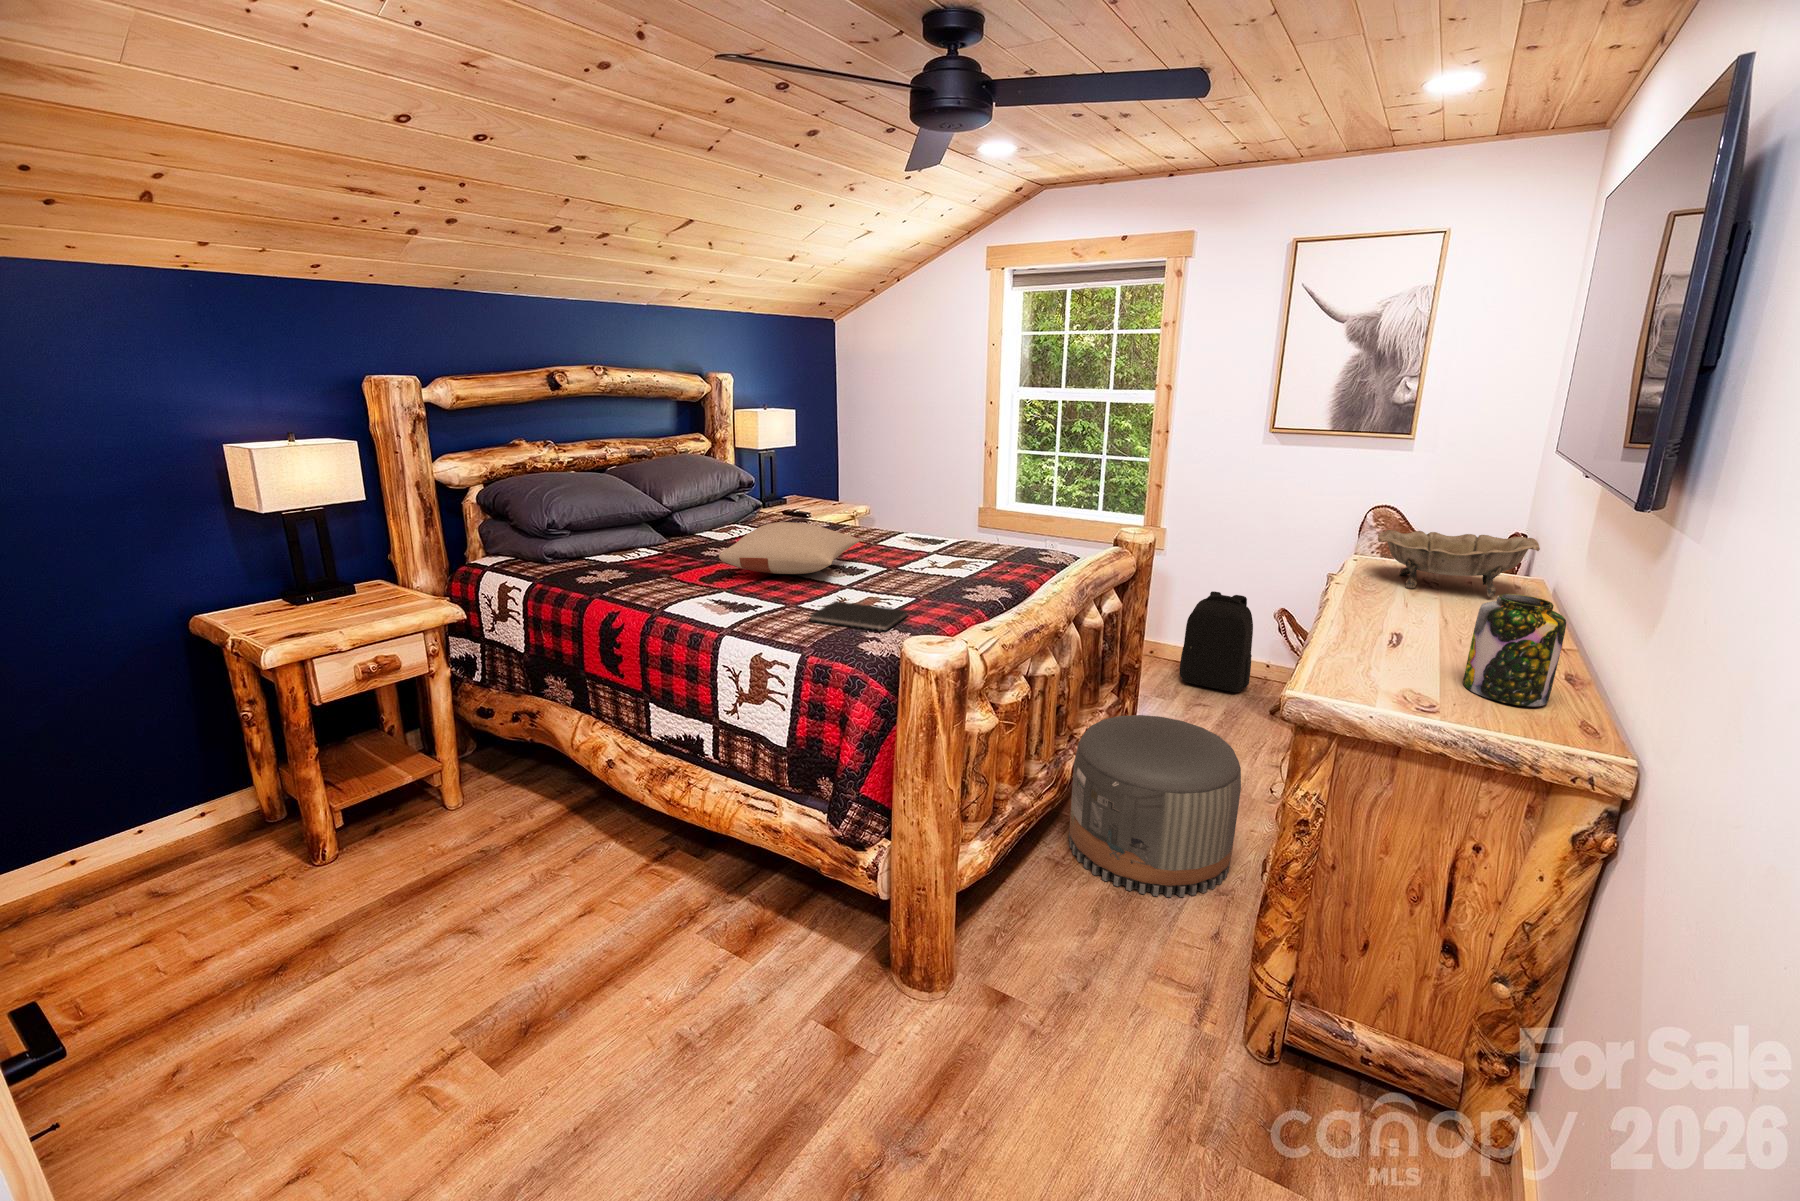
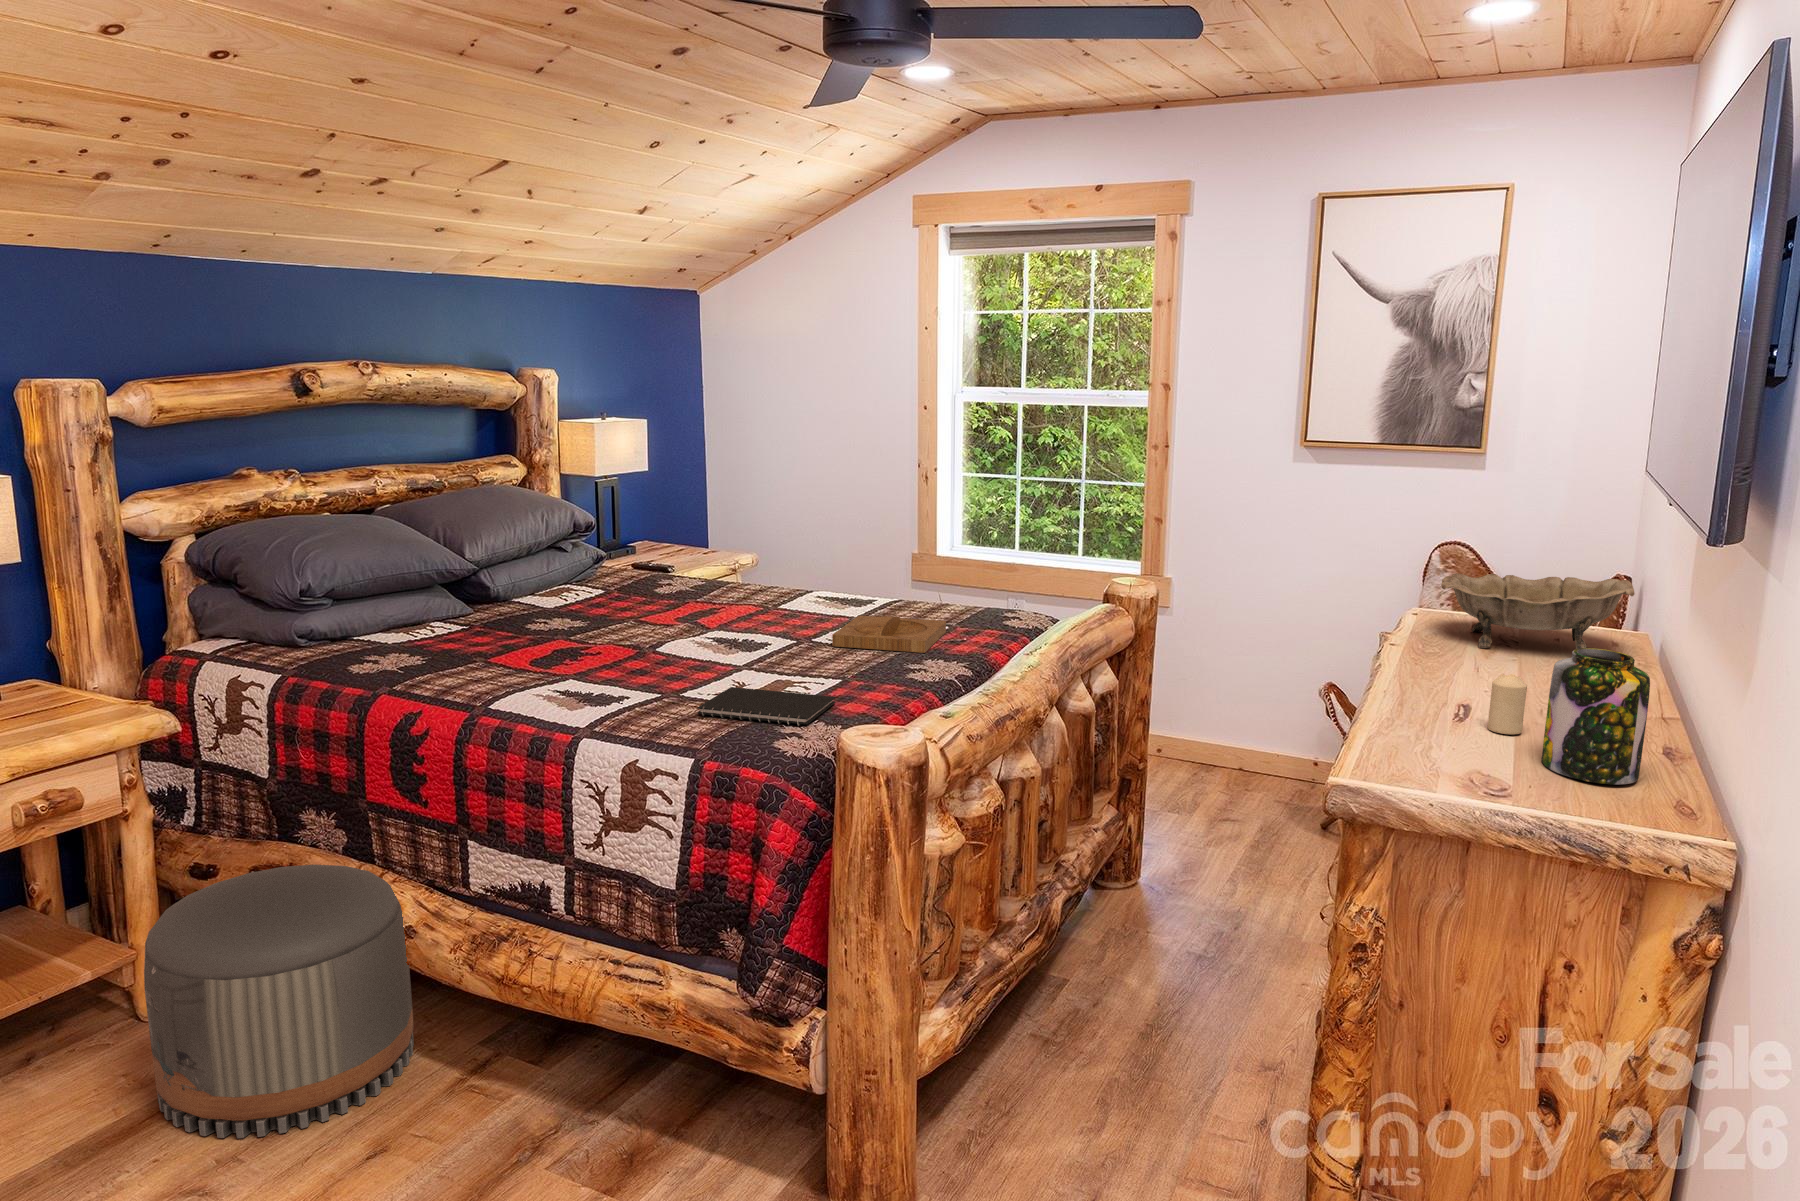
pillow: present [719,522,859,574] -> none [559,580,754,651]
tray: none [913,551,996,579] -> present [832,616,946,653]
backpack: present [1180,591,1253,692] -> none [1200,663,1296,802]
candle: none [1416,611,1452,660] -> present [1488,674,1527,735]
pouf: present [1069,715,1241,897] -> present [144,865,414,1138]

